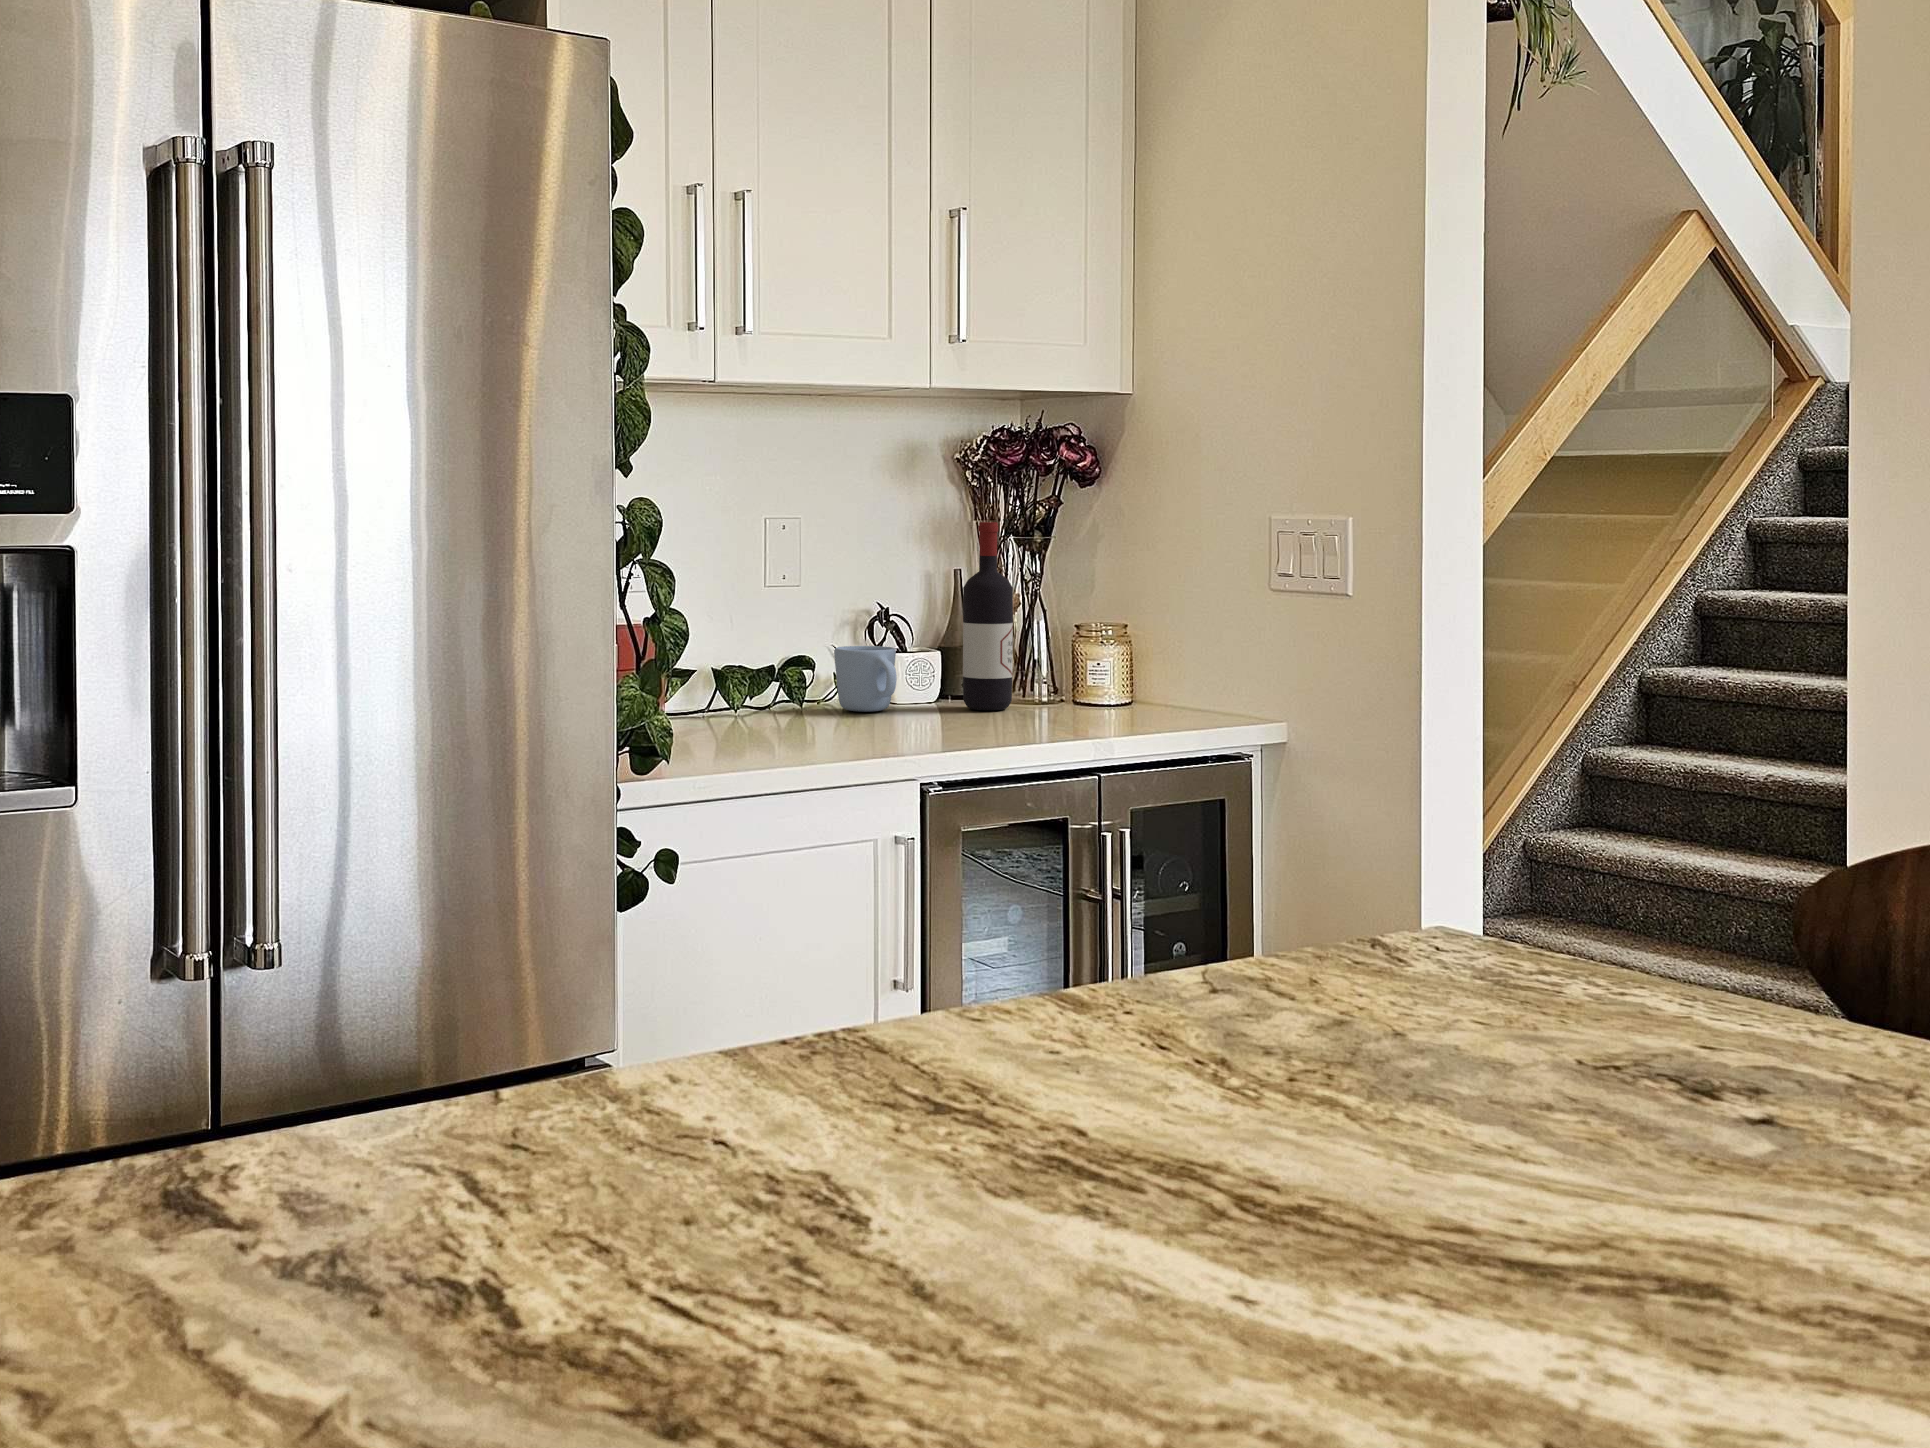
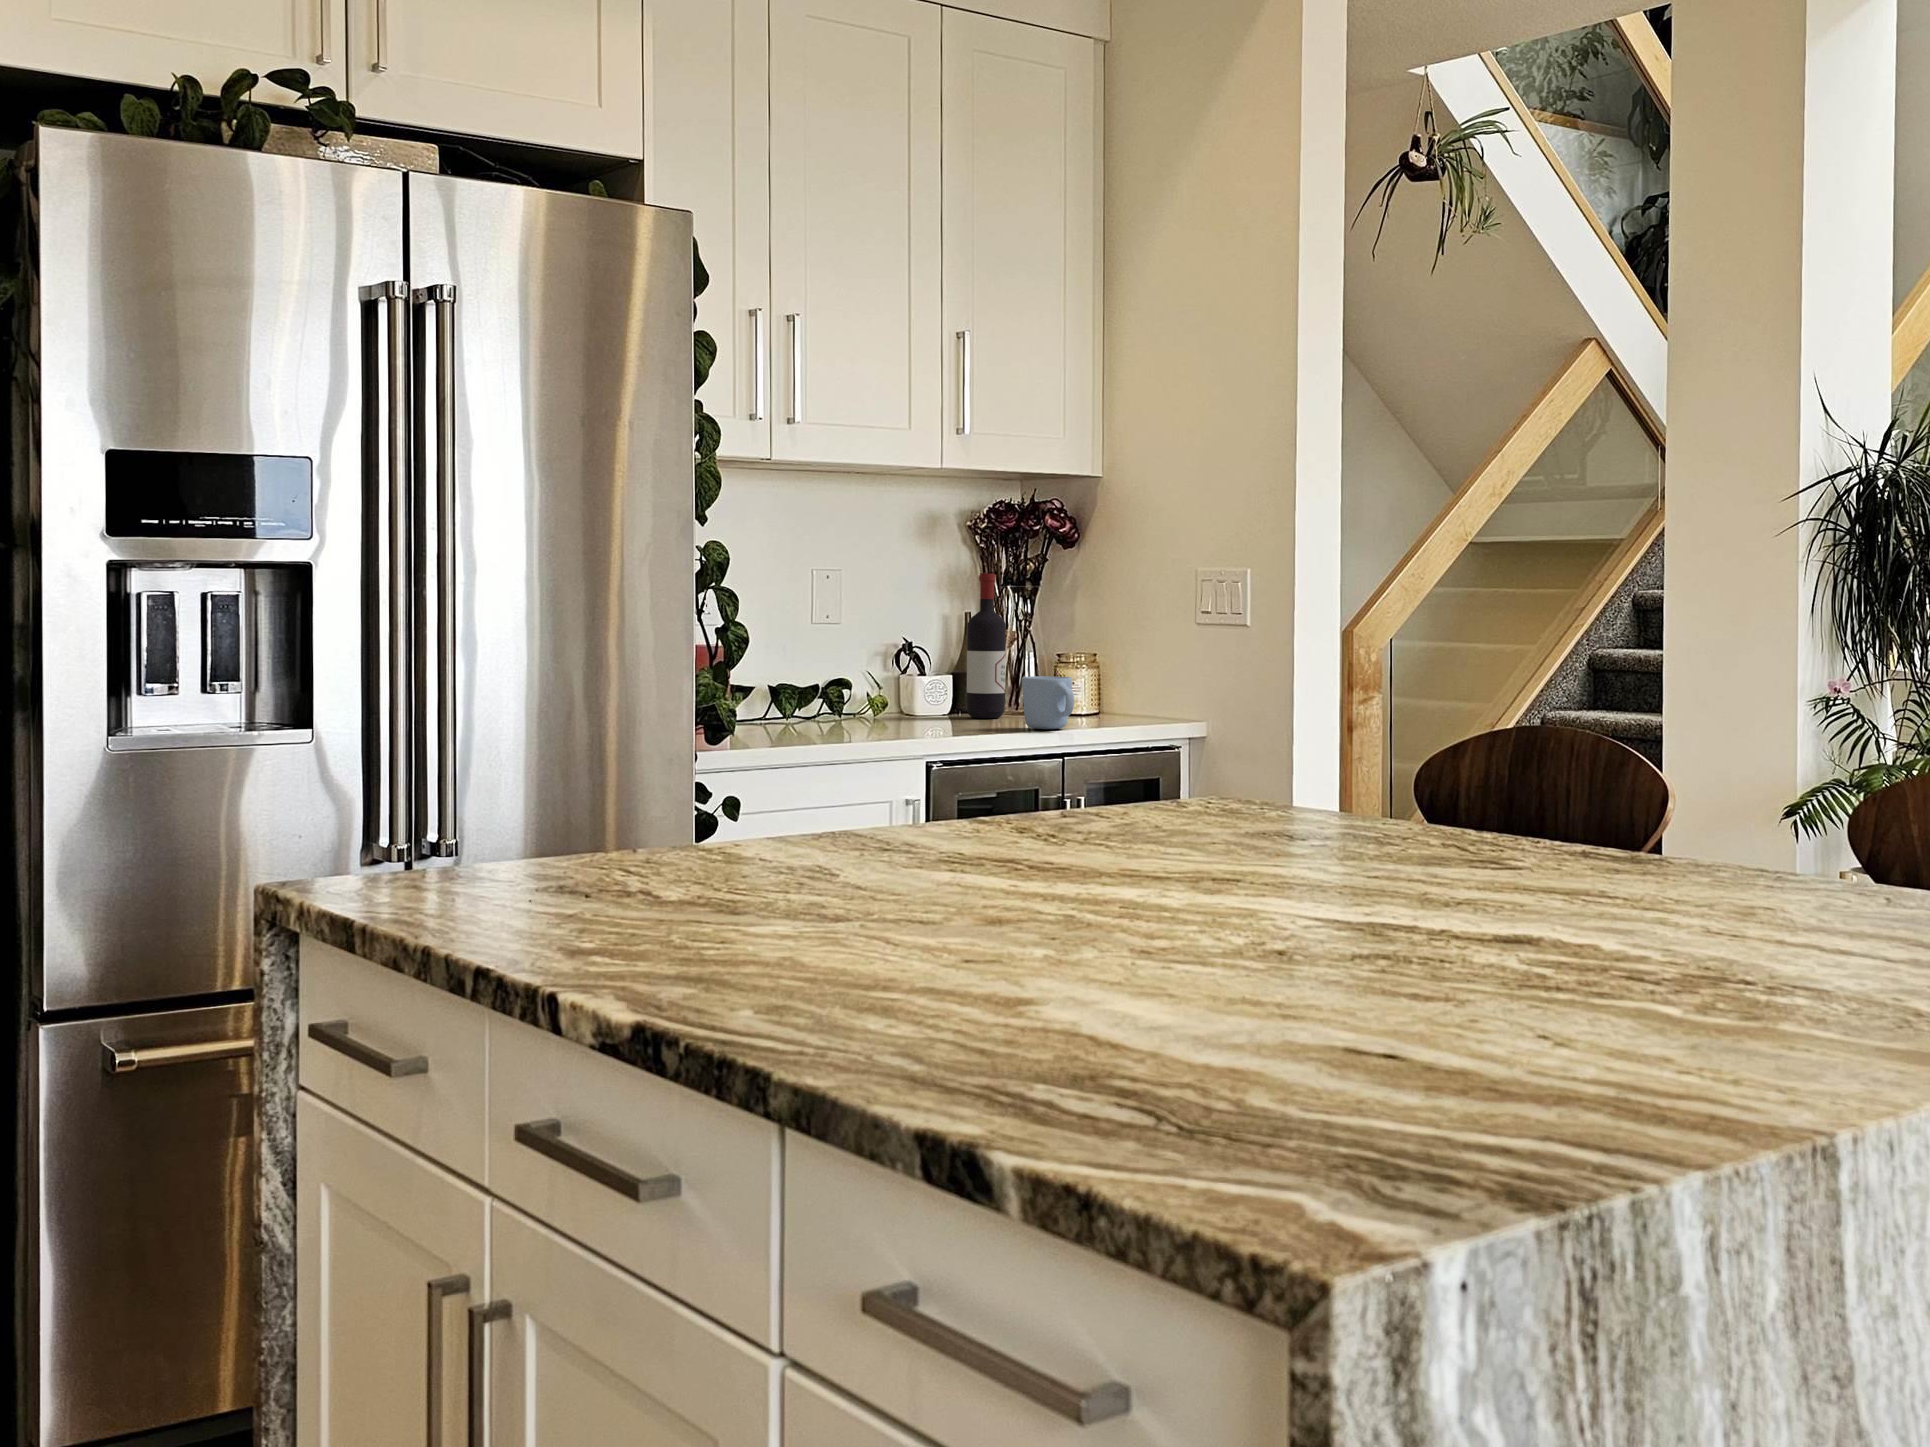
mug: present [834,646,897,712] -> present [1022,676,1074,729]

